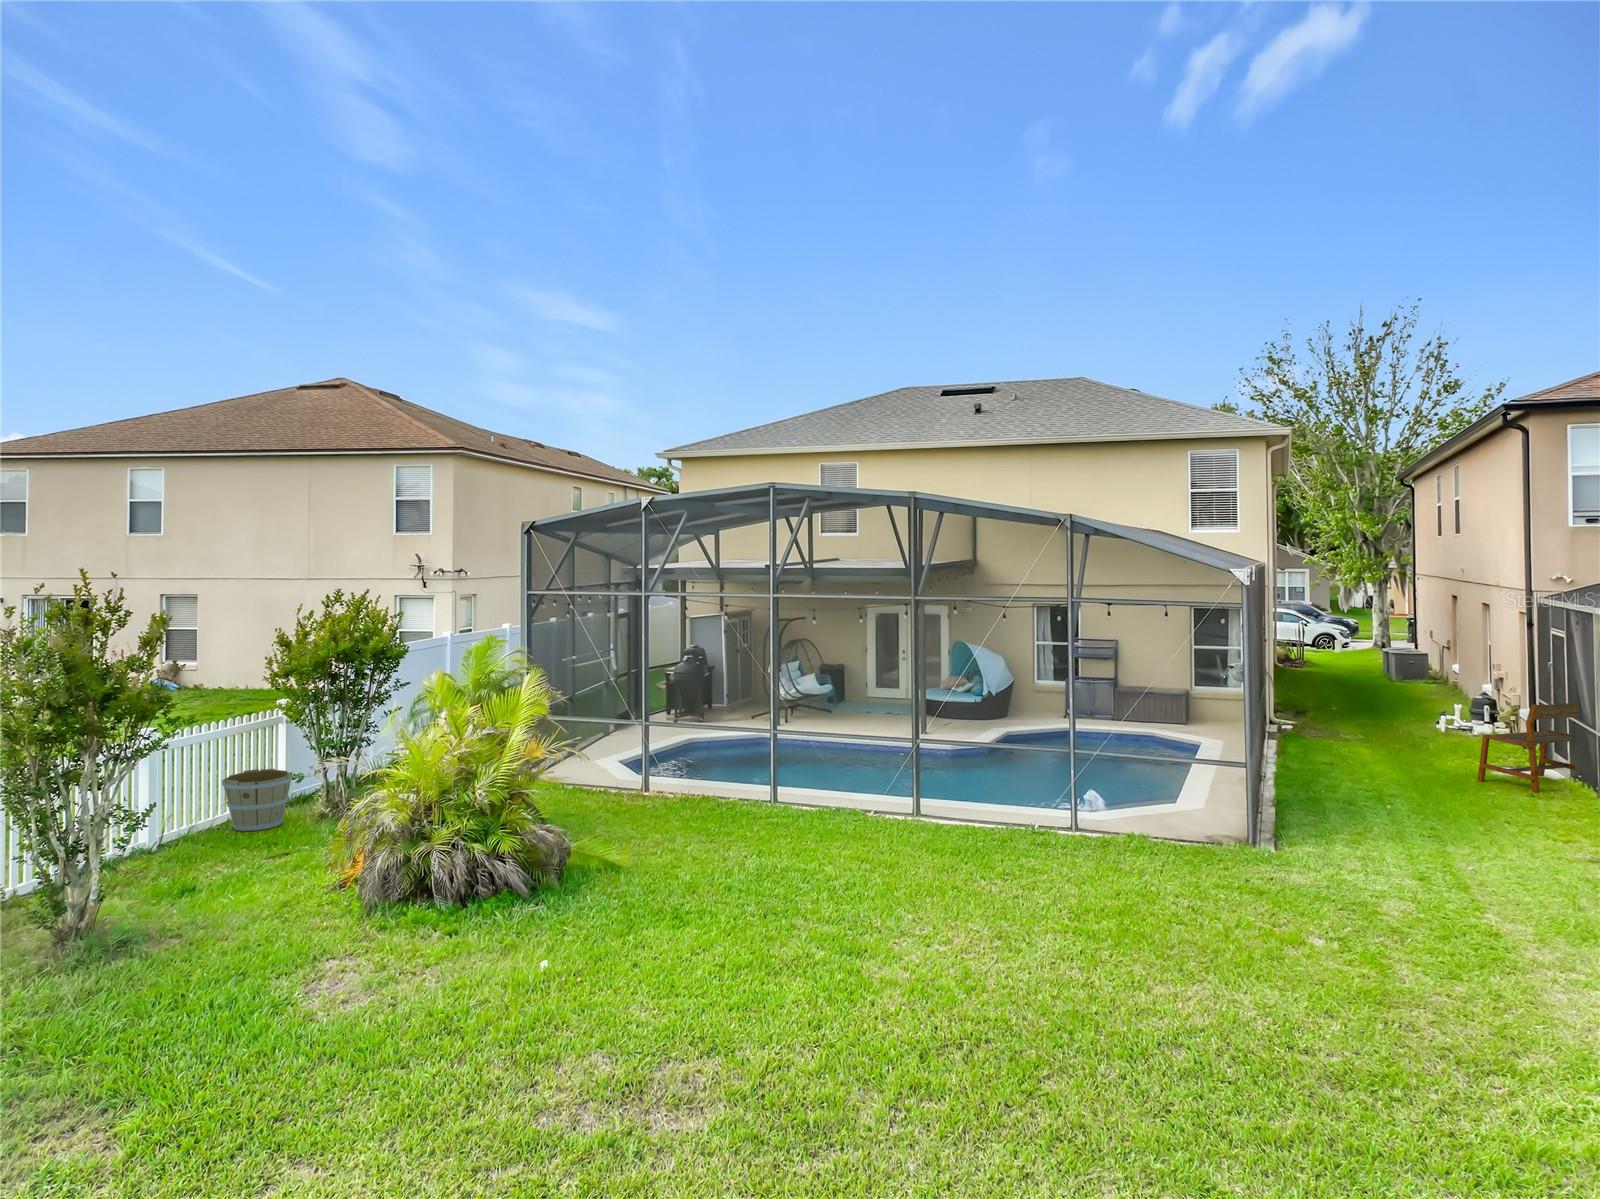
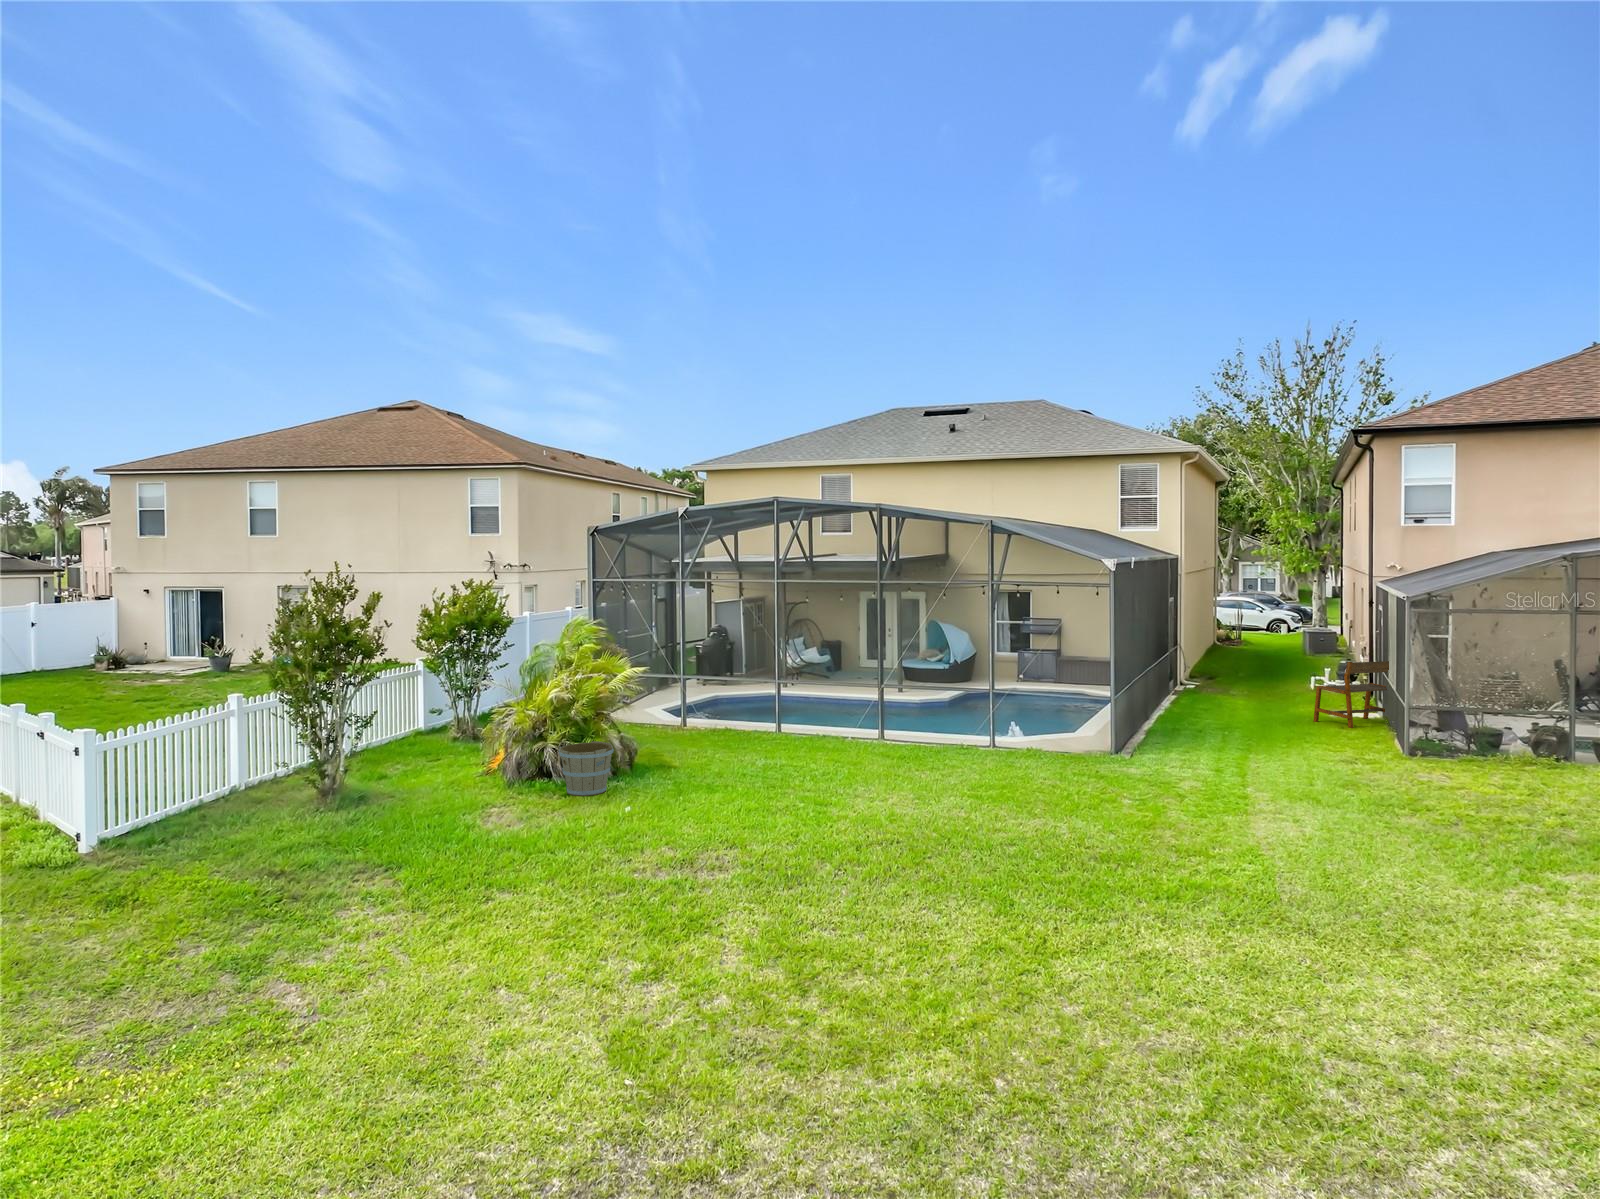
wooden bucket: present [222,769,293,832] -> present [559,741,614,796]

